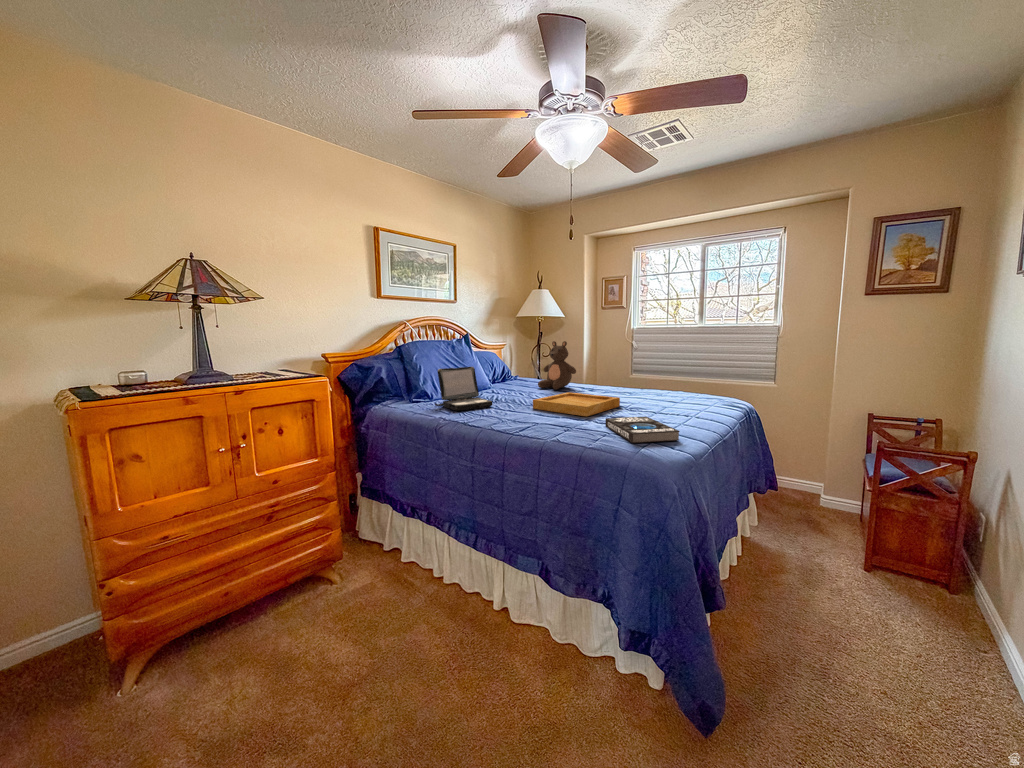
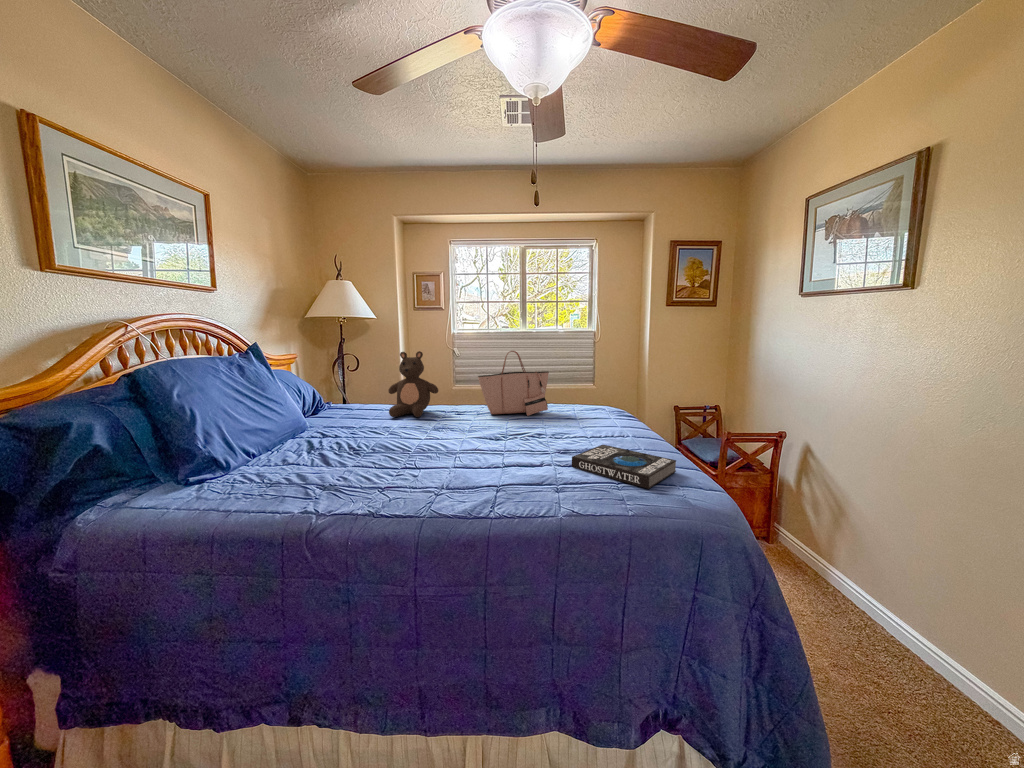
tote bag: none [603,342,665,397] -> present [478,351,549,416]
laptop: present [435,367,492,411] -> none [253,401,370,486]
tray: present [533,392,620,416] -> none [436,421,532,456]

